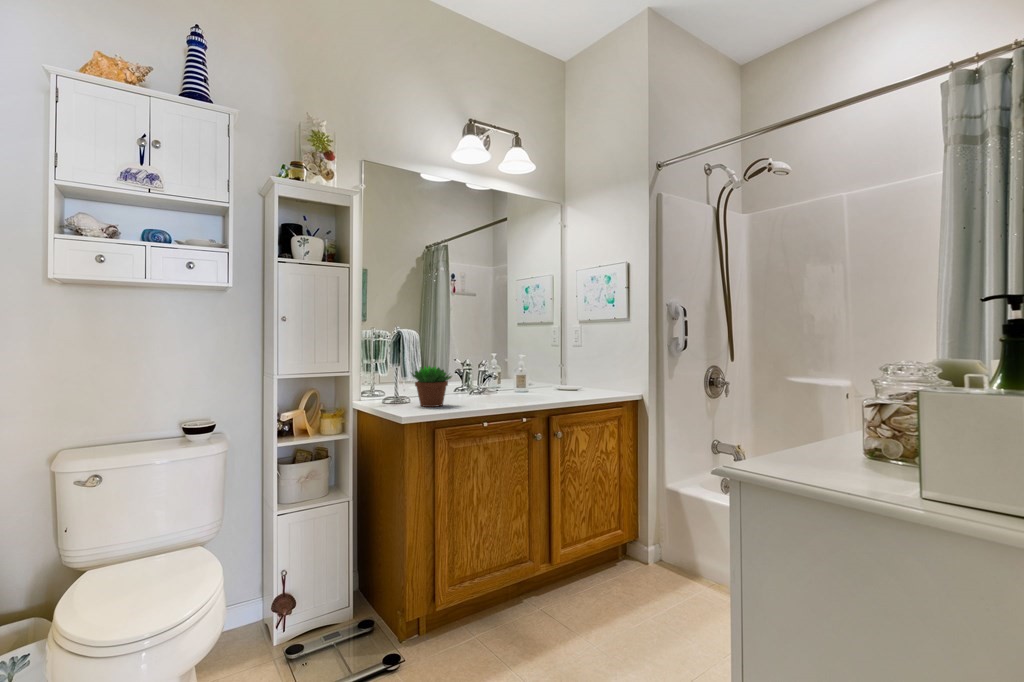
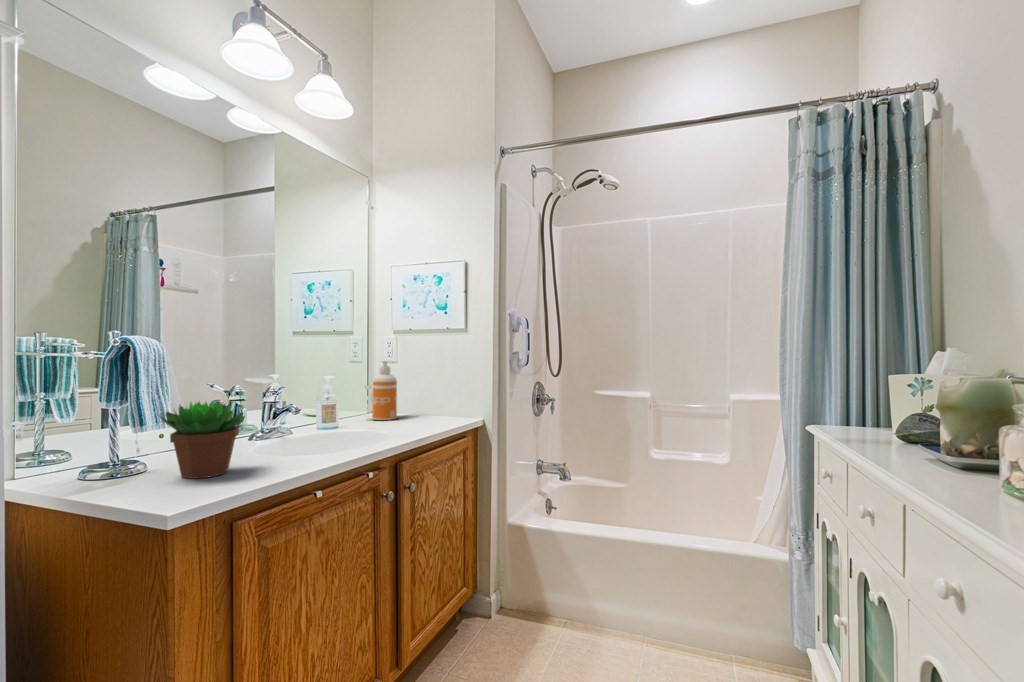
soap dispenser: none [560,346,578,392] -> present [372,361,397,420]

